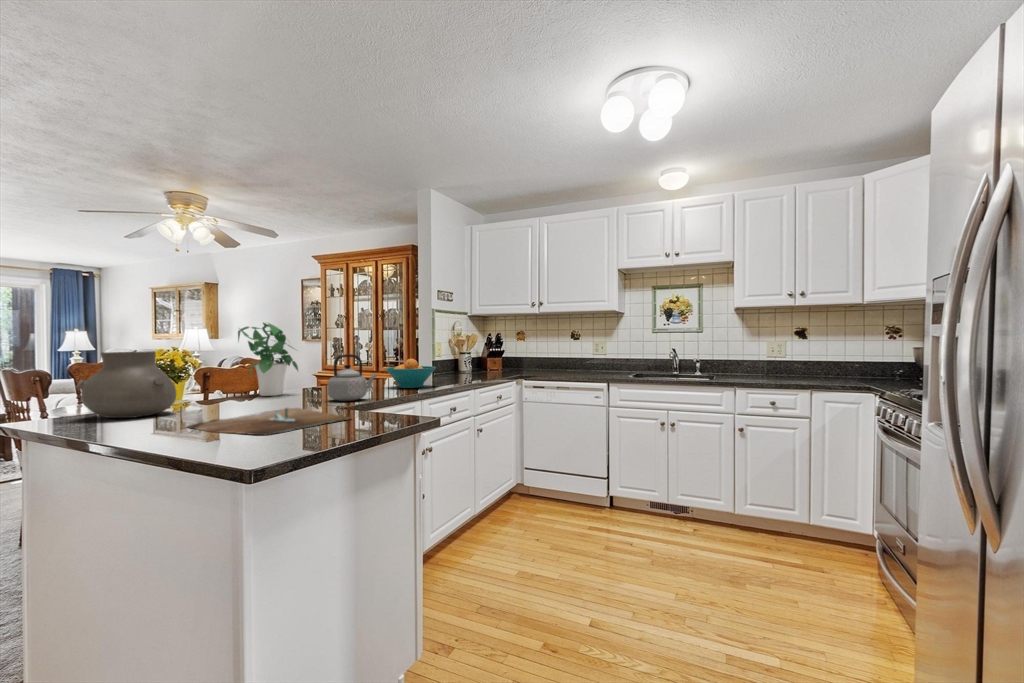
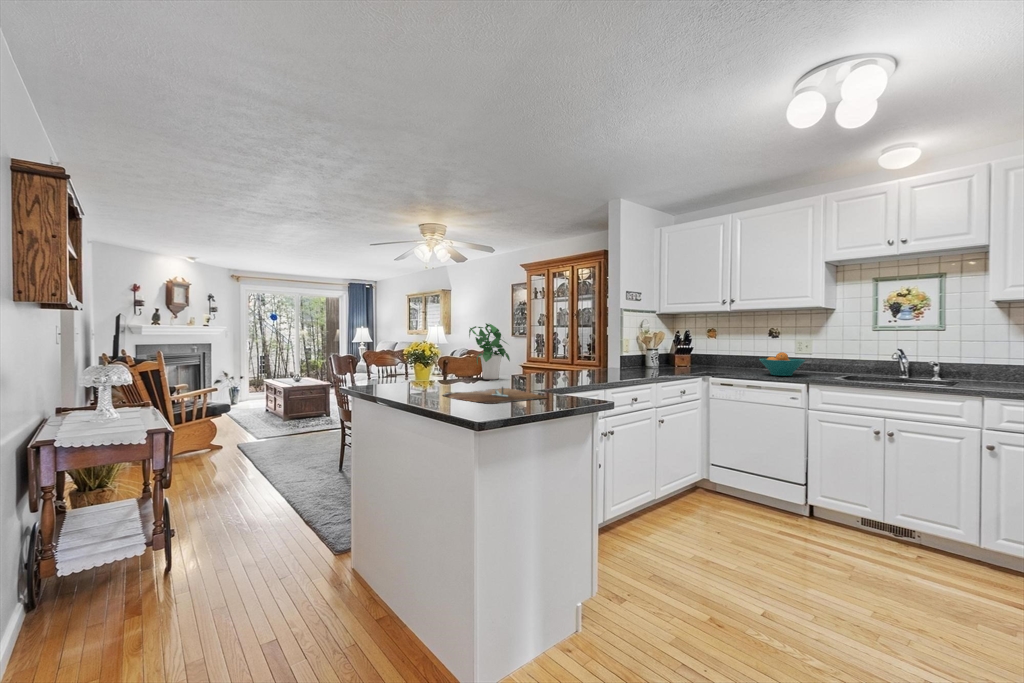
vase: present [76,351,176,418] -> none [382,344,434,388]
teapot: present [328,354,377,401] -> none [531,349,568,386]
fruit bowl: present [386,359,436,388] -> present [759,352,805,376]

